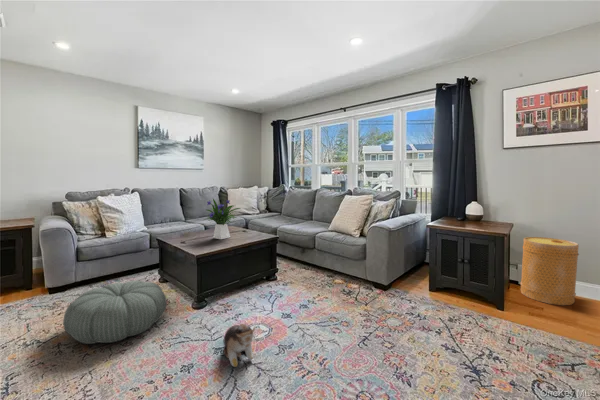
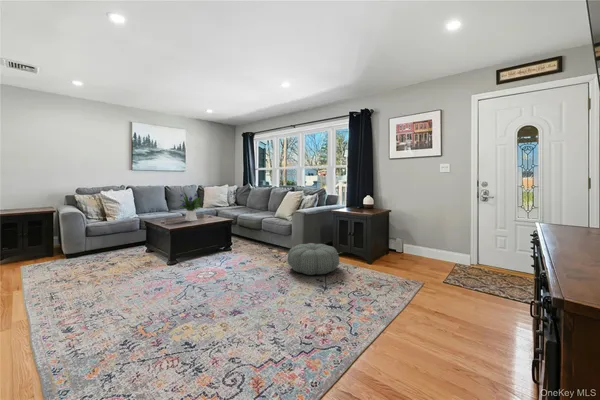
basket: present [520,237,579,305] -> none [395,220,426,263]
pouf: present [63,280,167,344] -> present [287,243,339,275]
plush toy: present [223,324,255,367] -> none [181,263,198,289]

